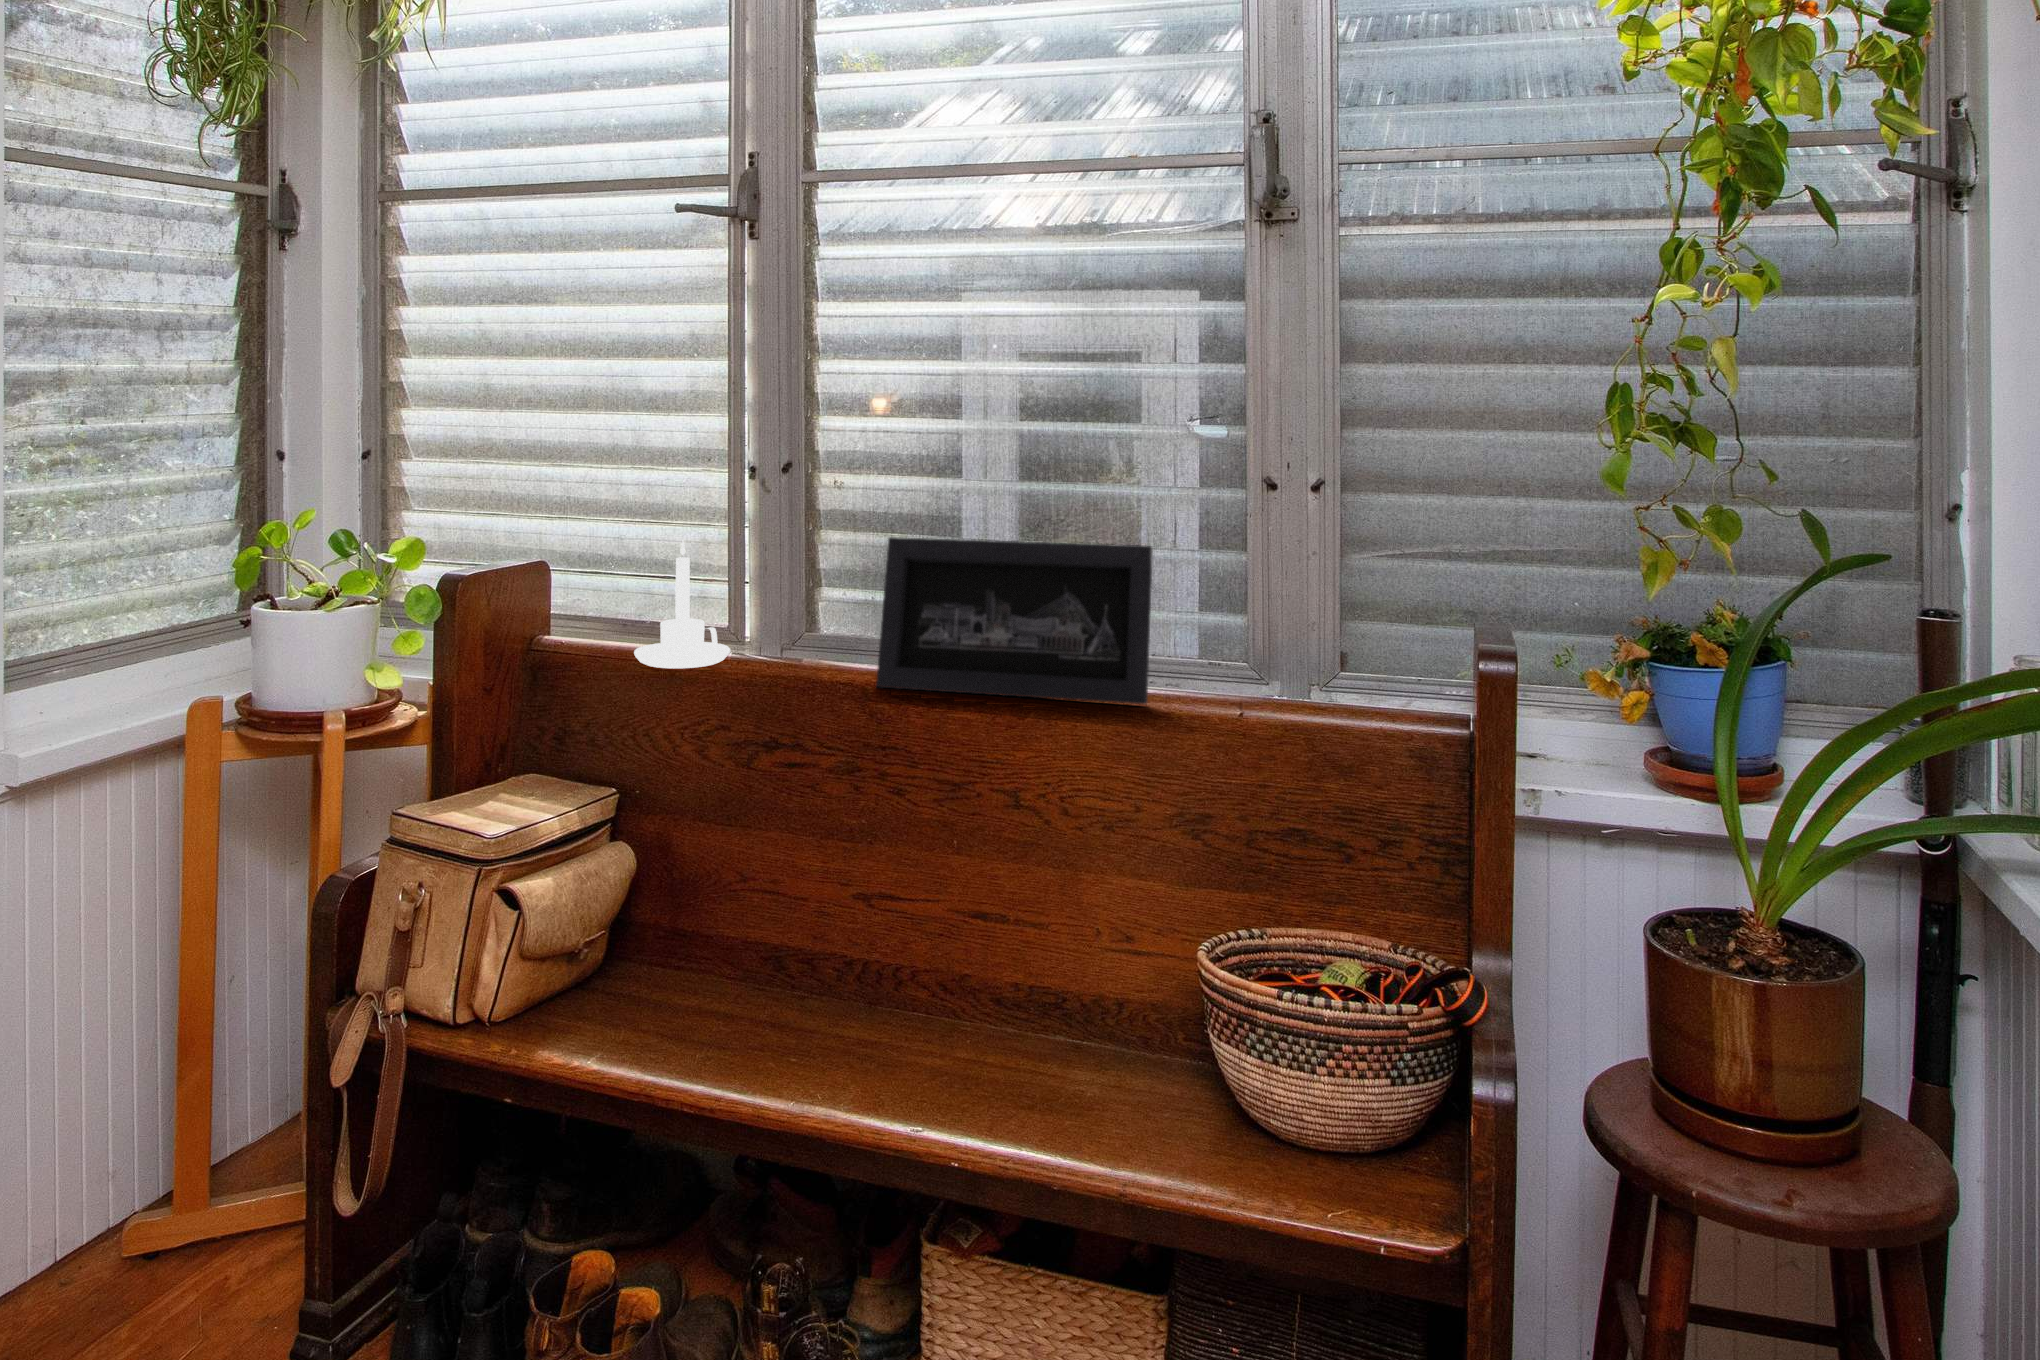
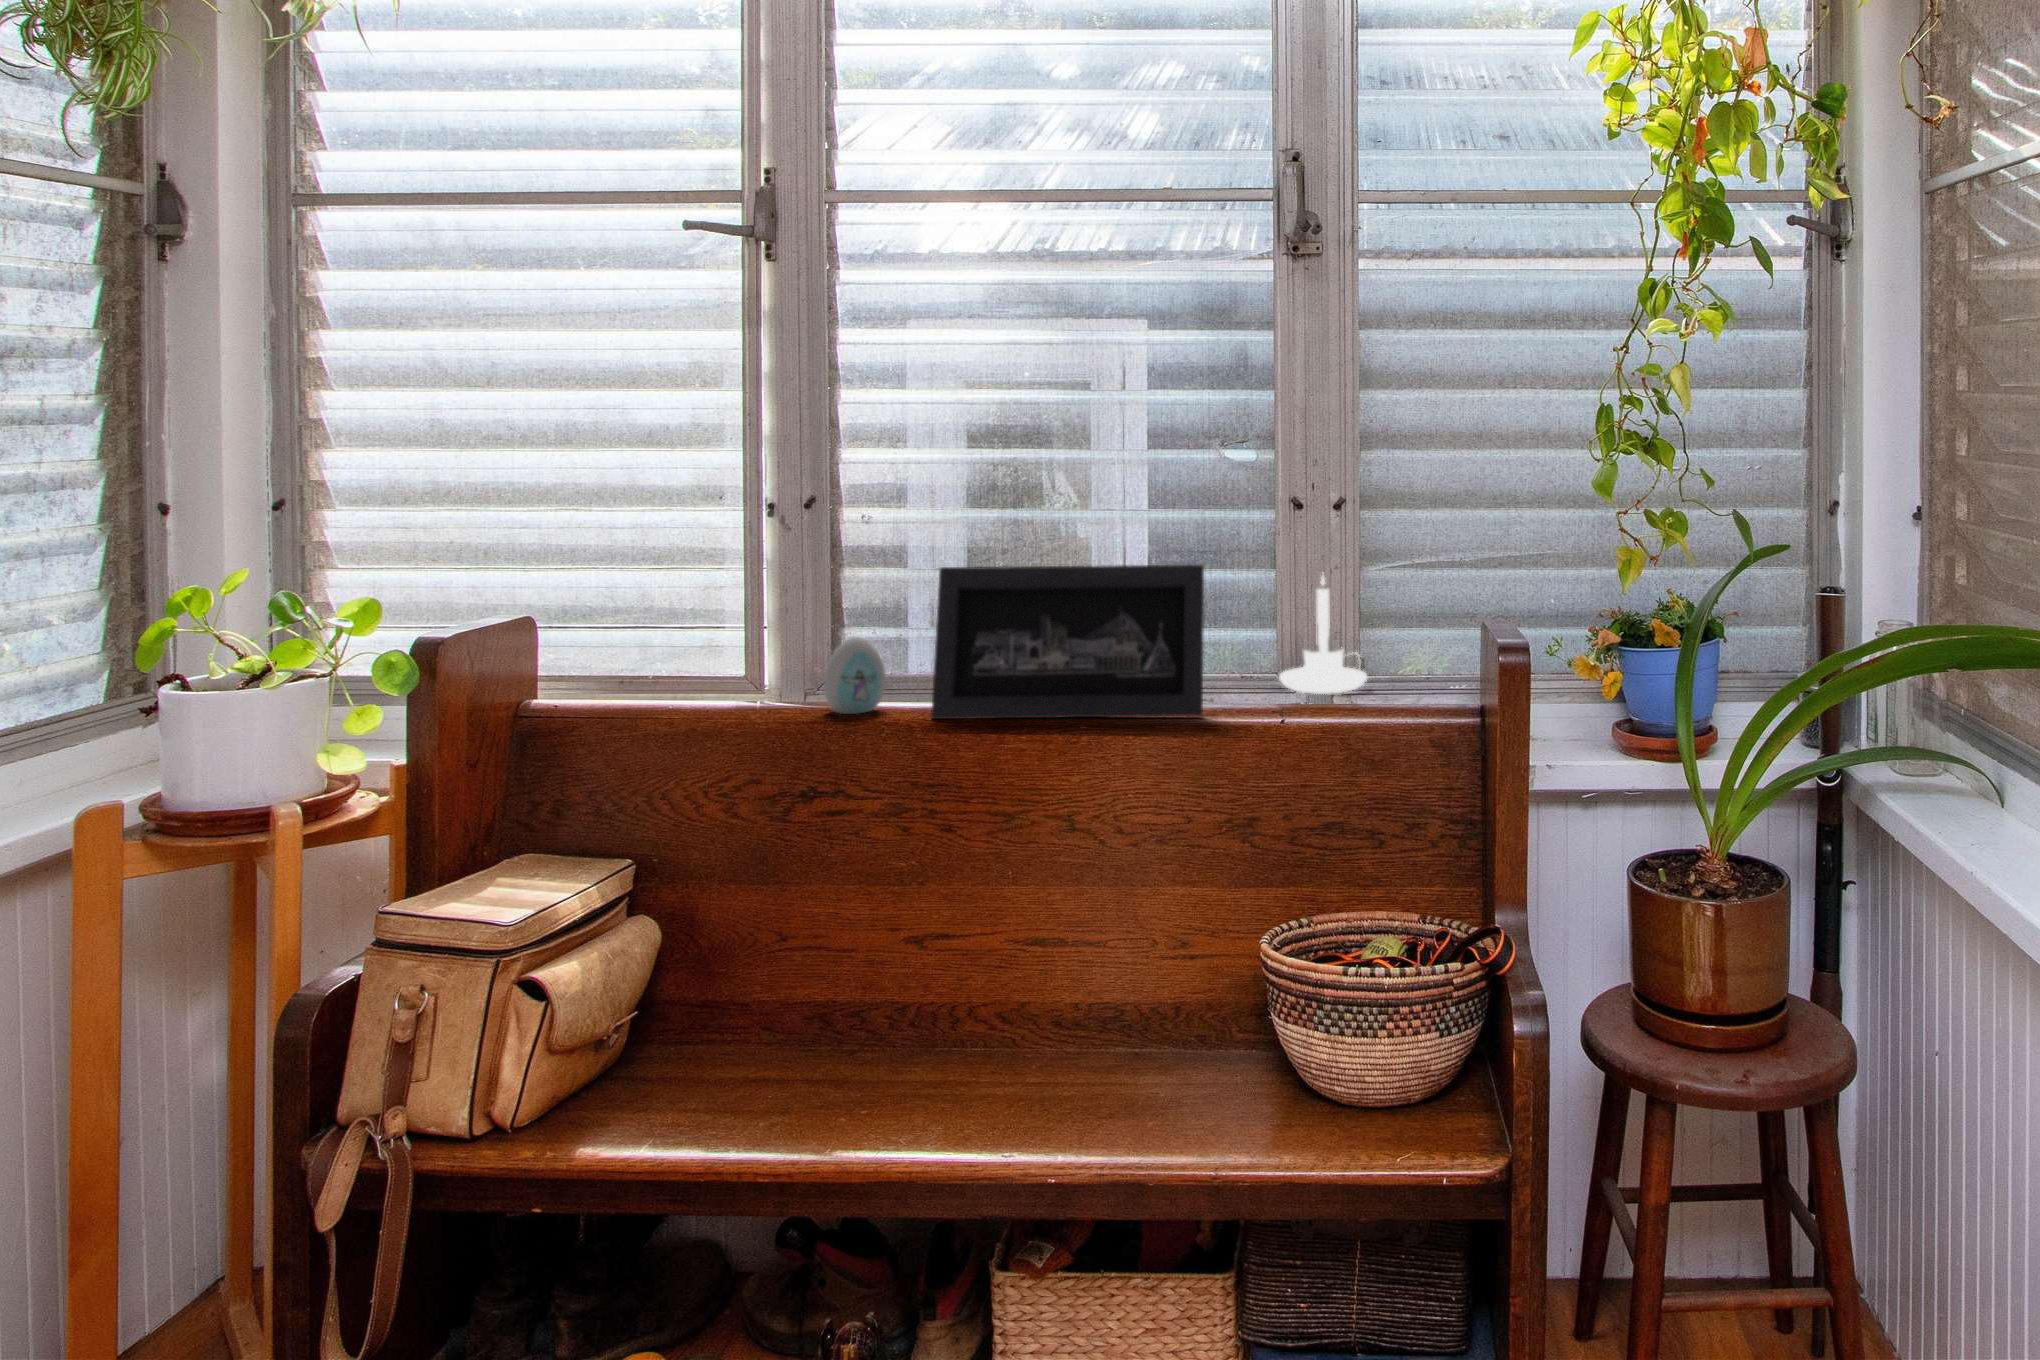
candle holder: present [634,540,730,668] -> present [1279,573,1367,694]
decorative egg: none [782,603,840,677] -> present [824,637,886,714]

